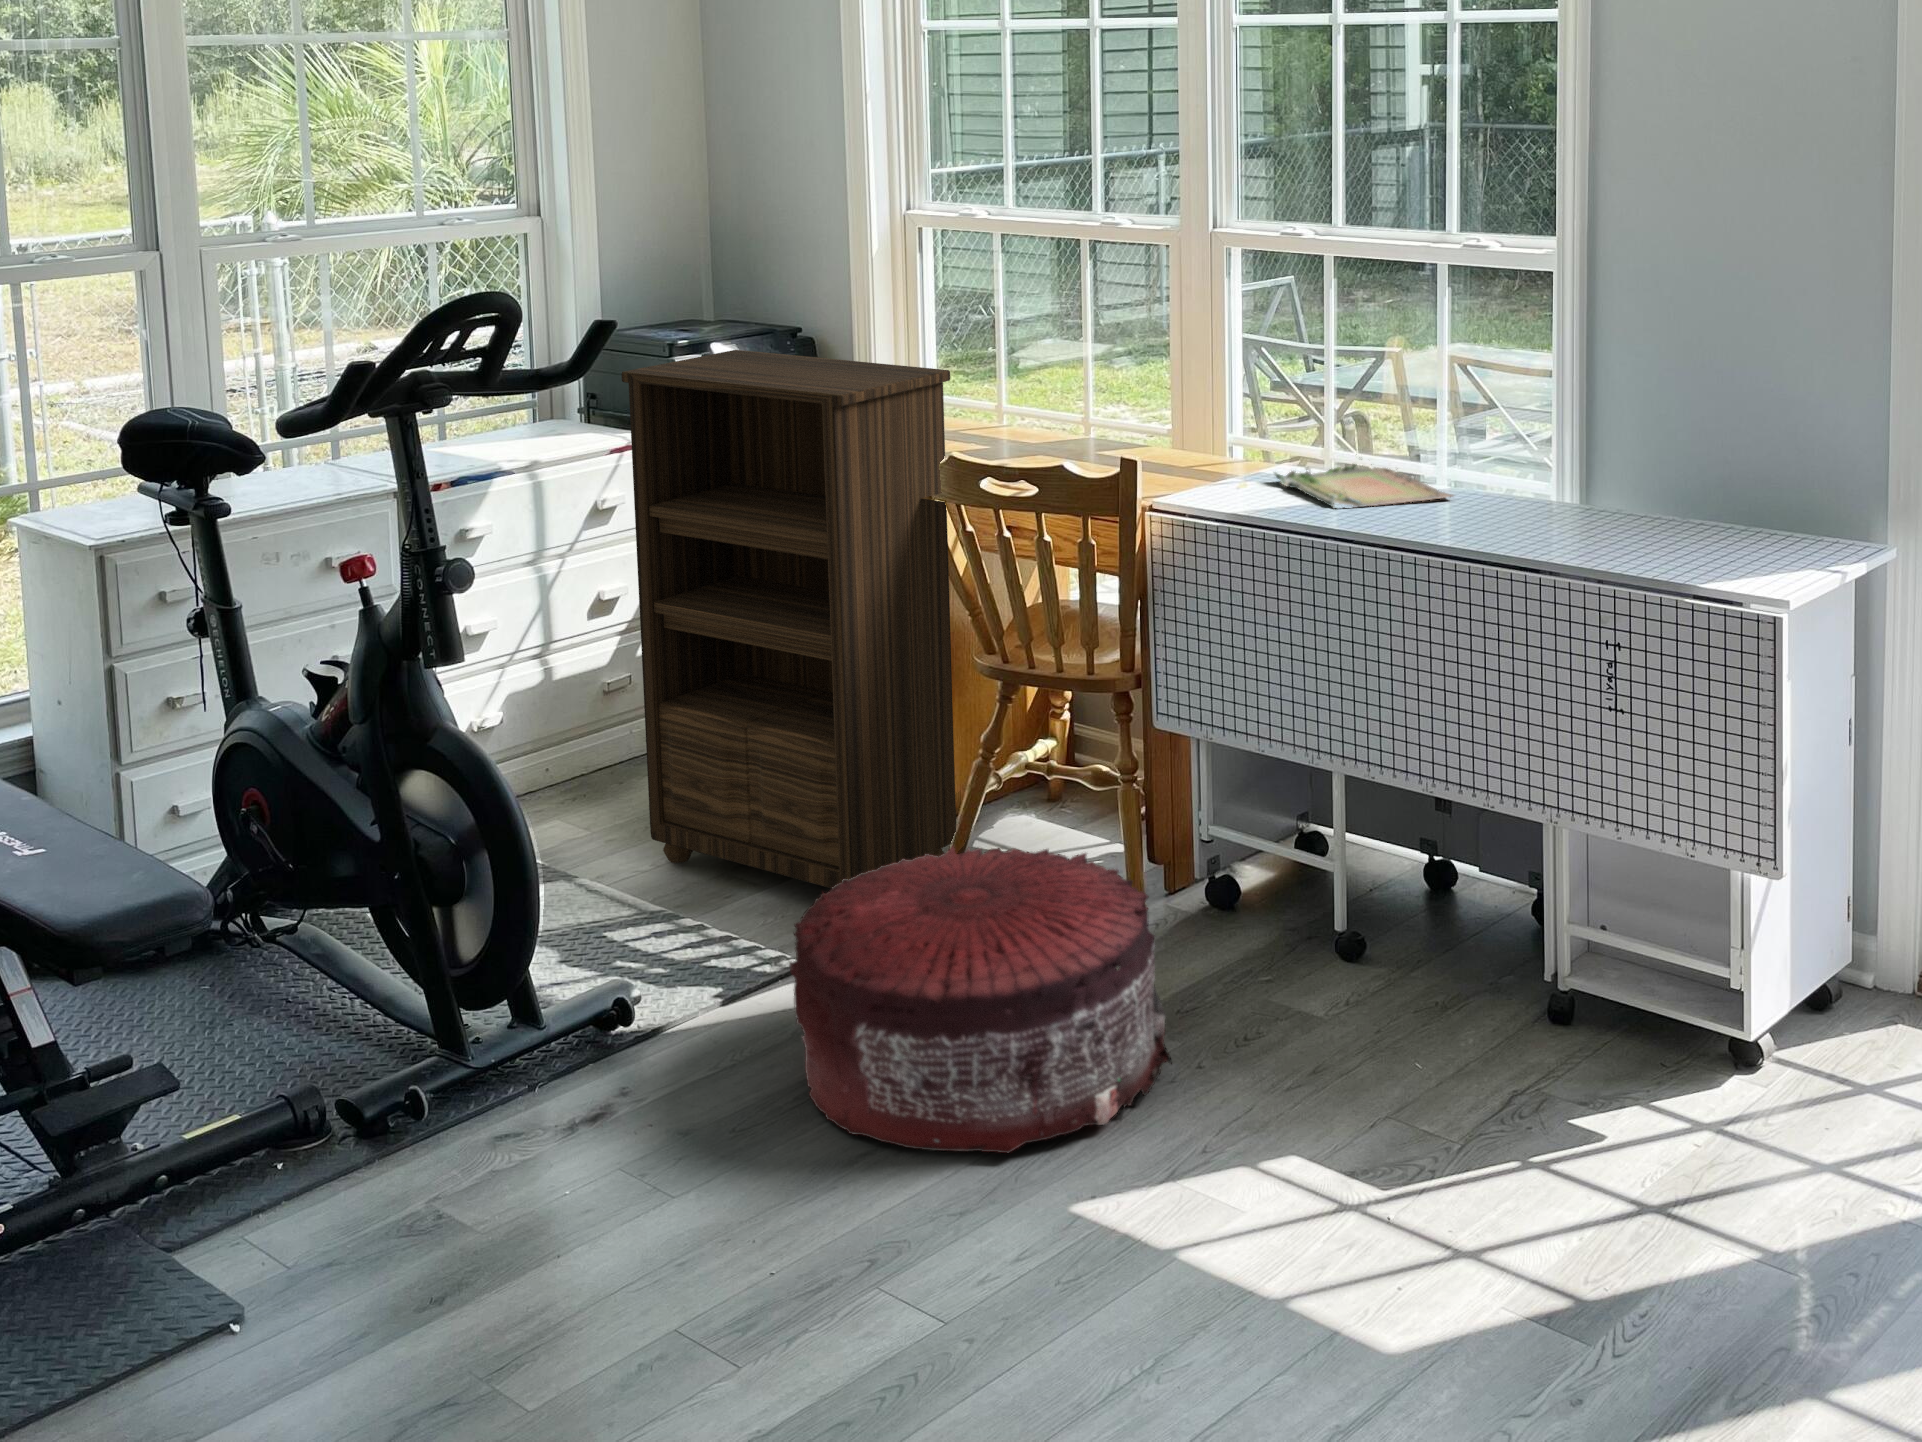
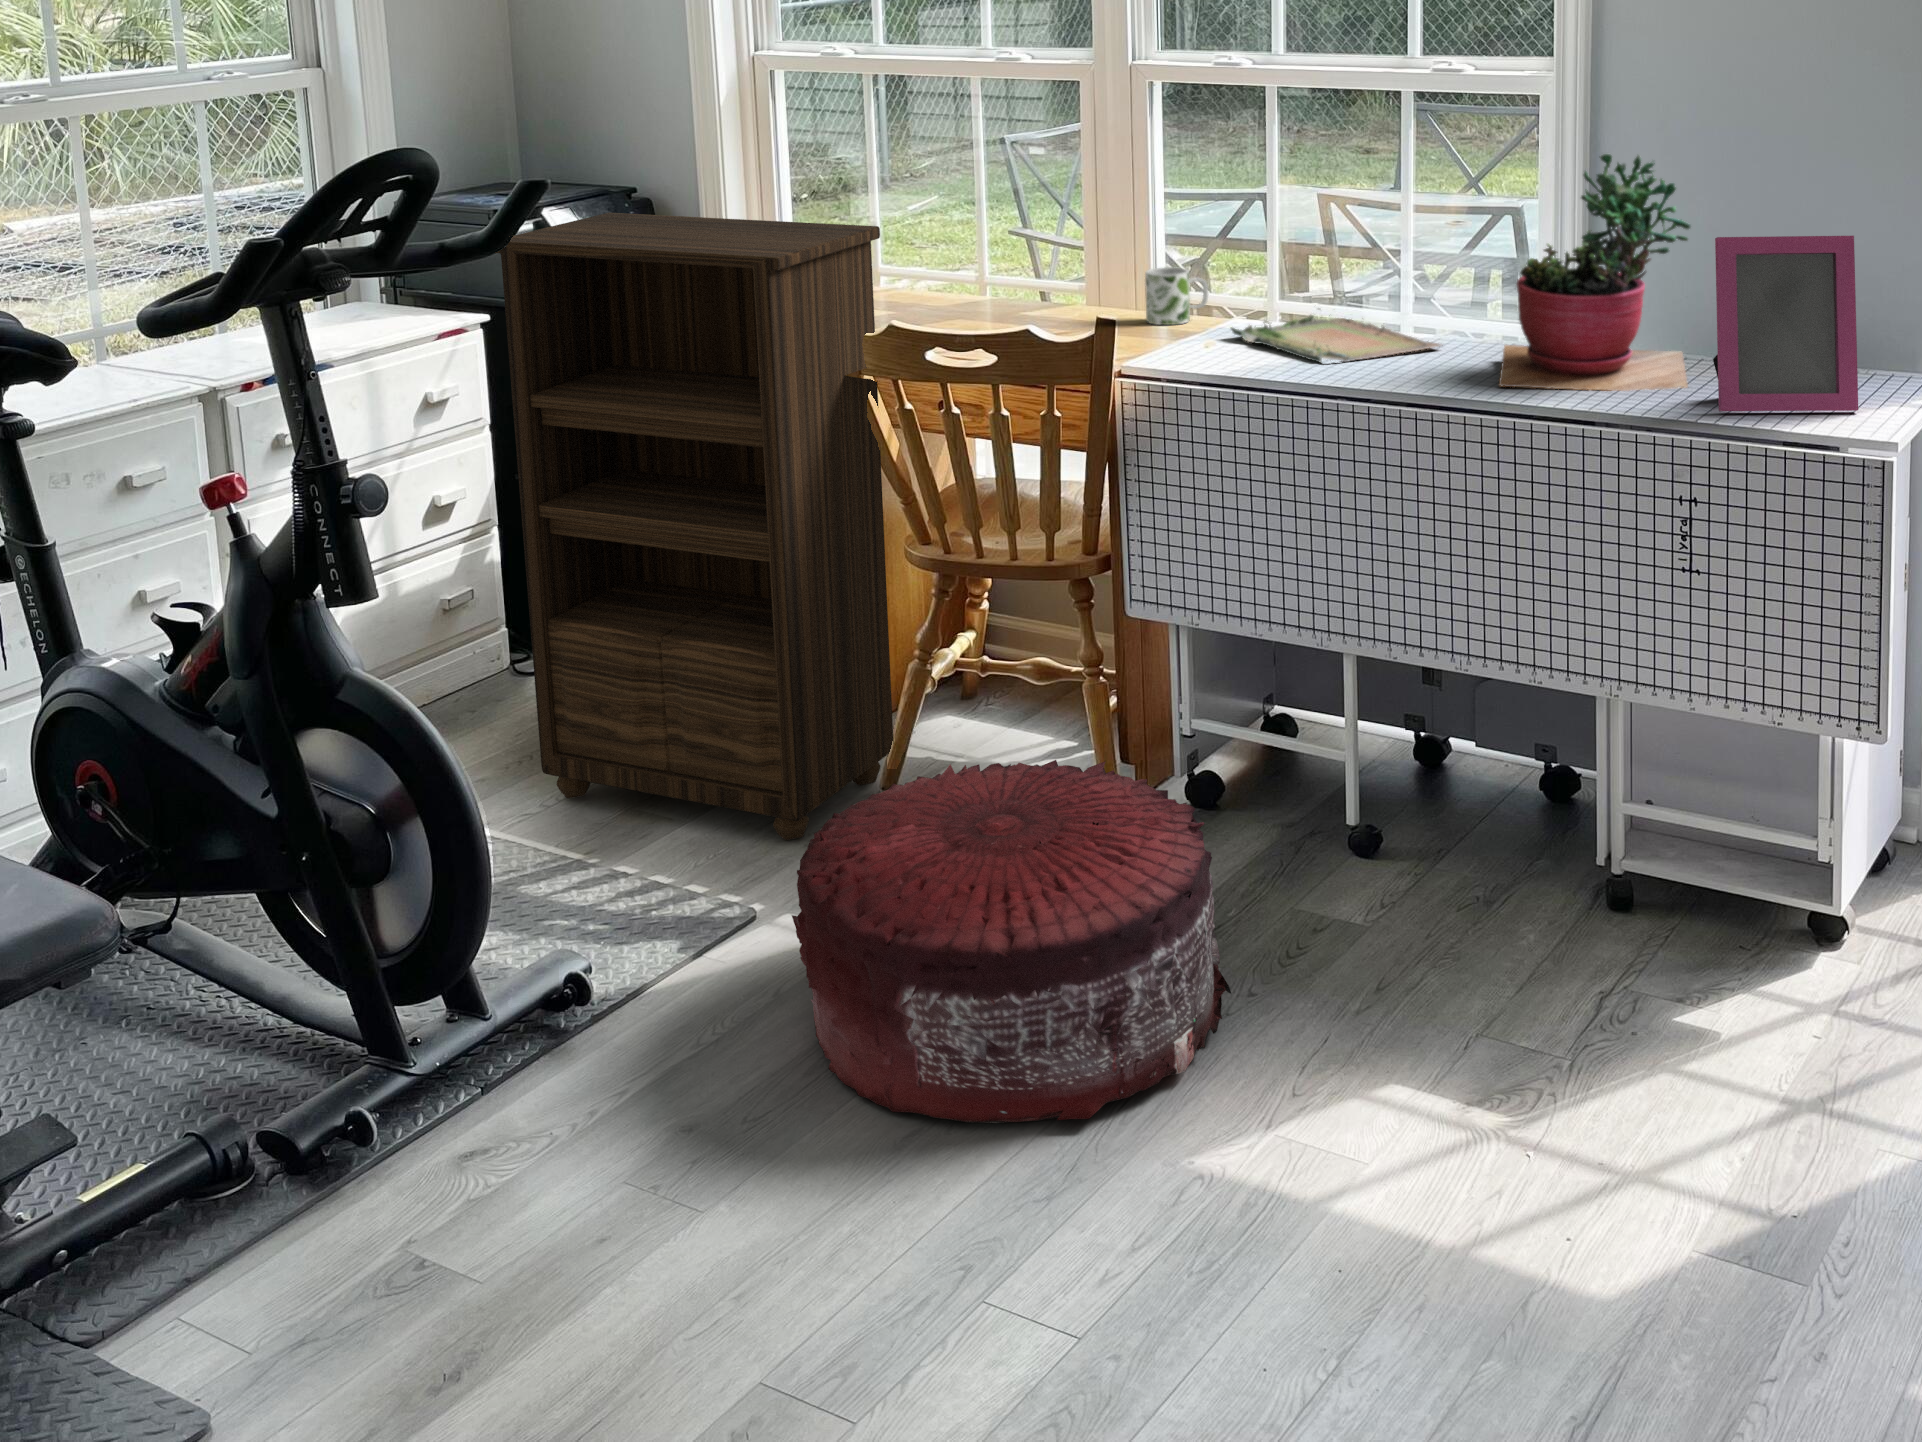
succulent plant: none [1469,325,1662,551] -> present [1499,154,1691,391]
picture frame: none [1645,407,1774,571] -> present [1713,236,1858,411]
mug: none [1212,415,1270,468] -> present [1145,267,1208,325]

